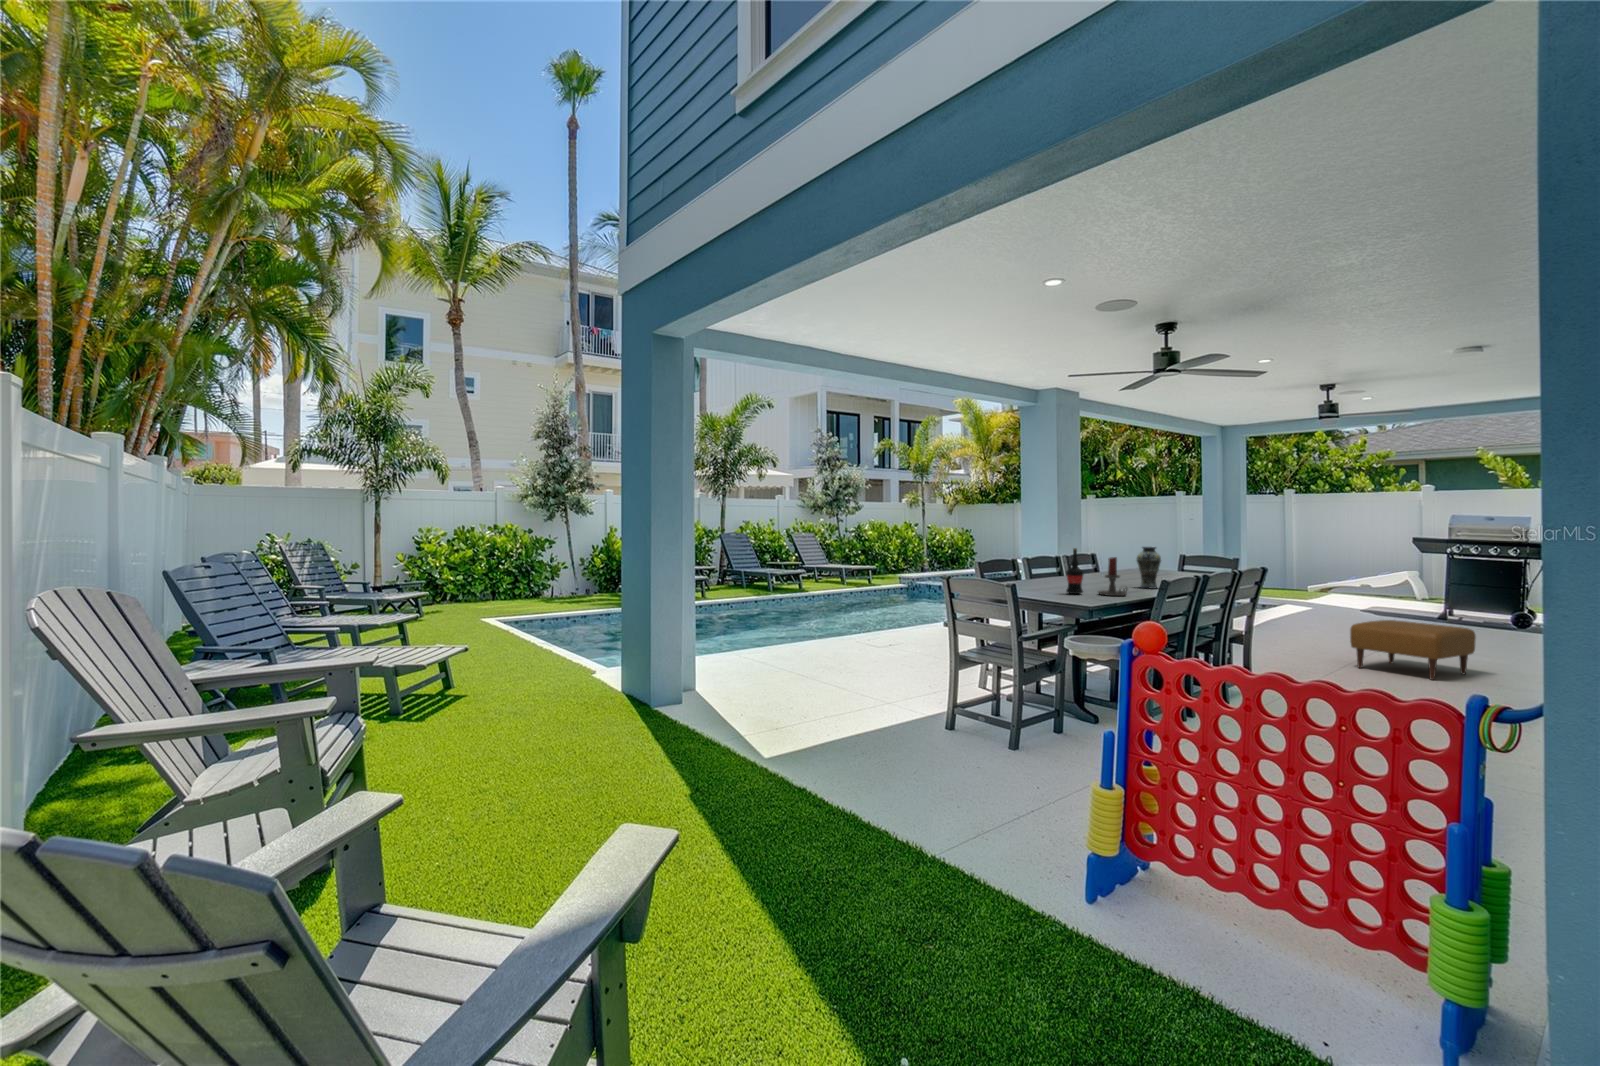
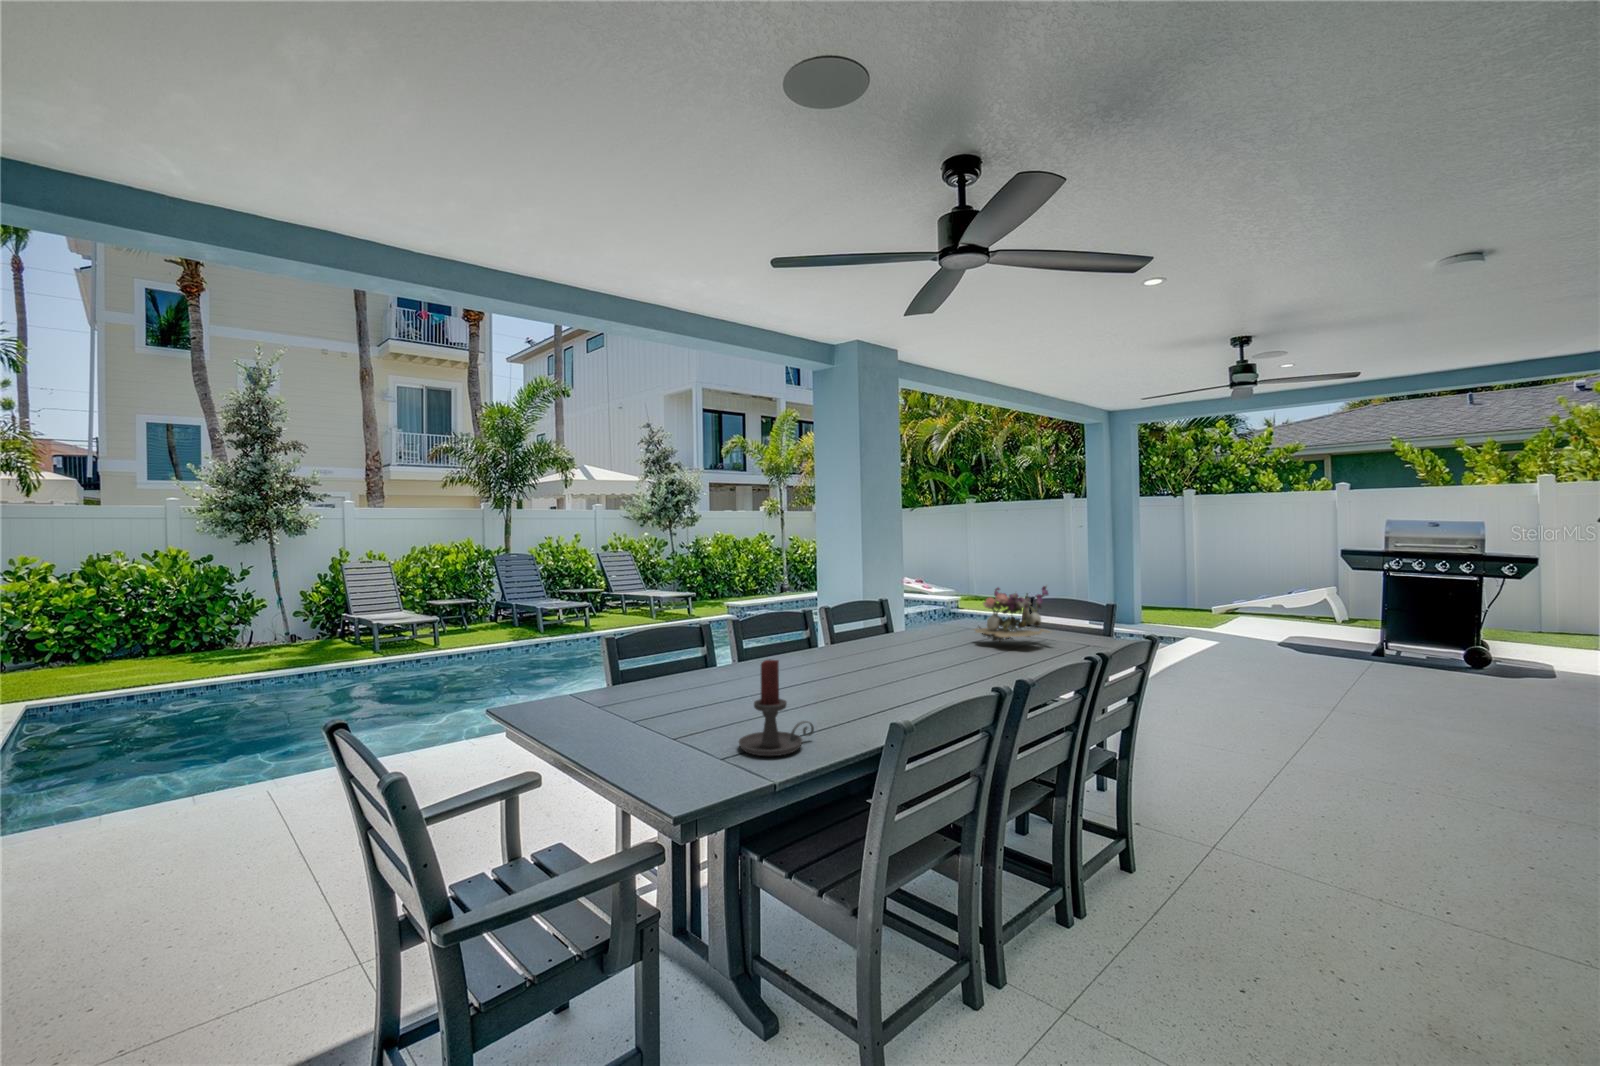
flower arrangement: none [1159,543,1212,578] -> present [974,586,1050,643]
vase: present [1137,546,1161,589] -> none [879,611,925,700]
wine bottle: present [1066,548,1084,594] -> none [666,640,704,751]
ottoman: present [1350,620,1476,680] -> none [1277,696,1475,816]

